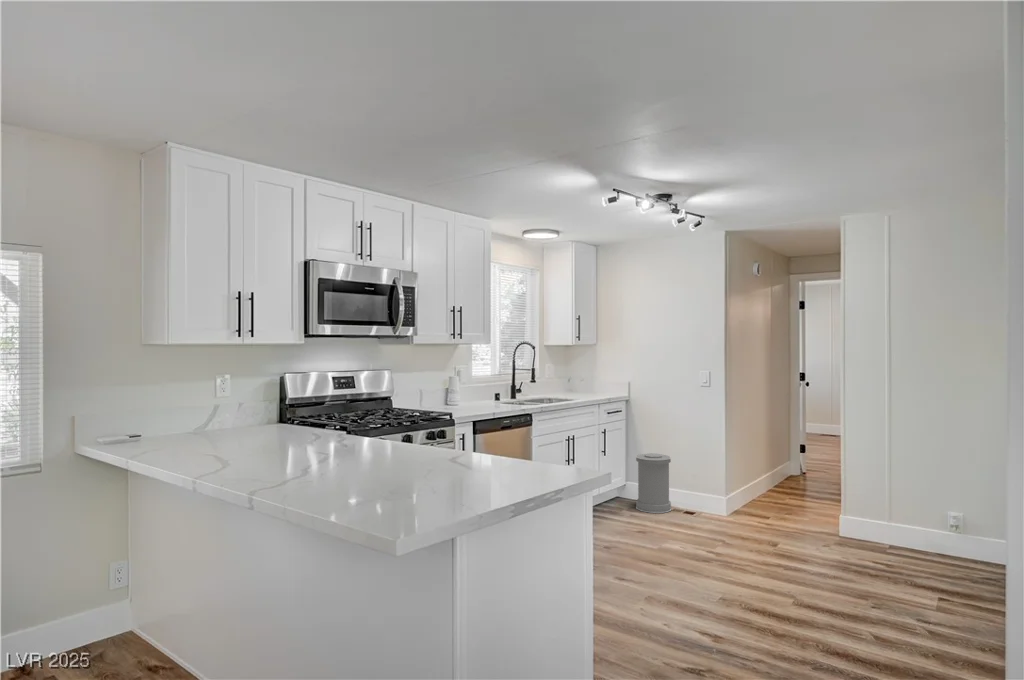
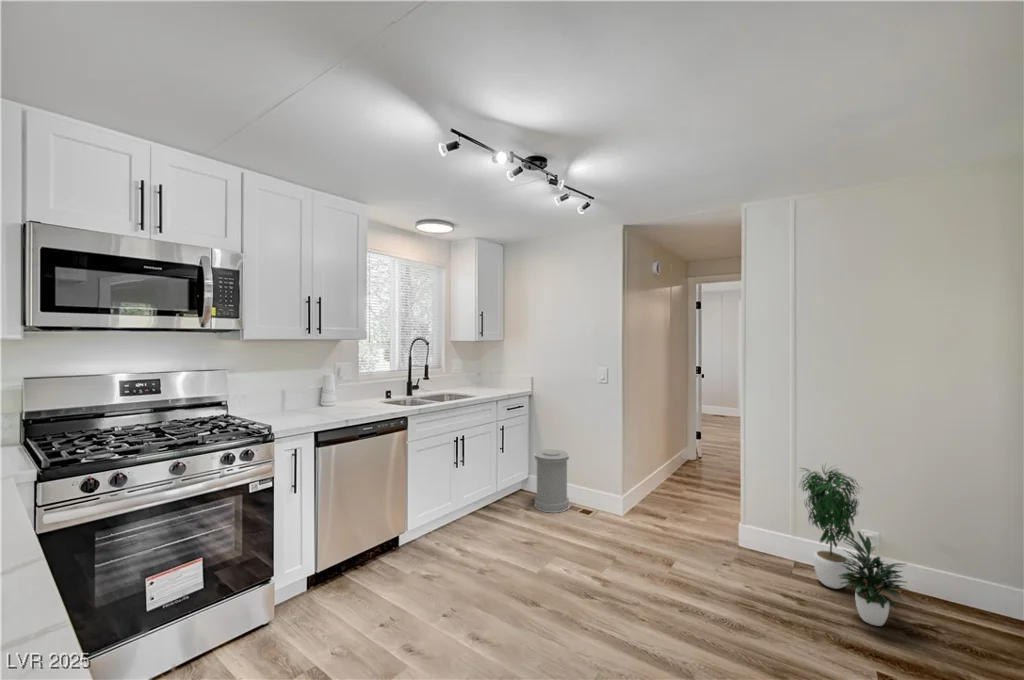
potted plant: none [889,450,973,578] -> present [802,467,907,626]

